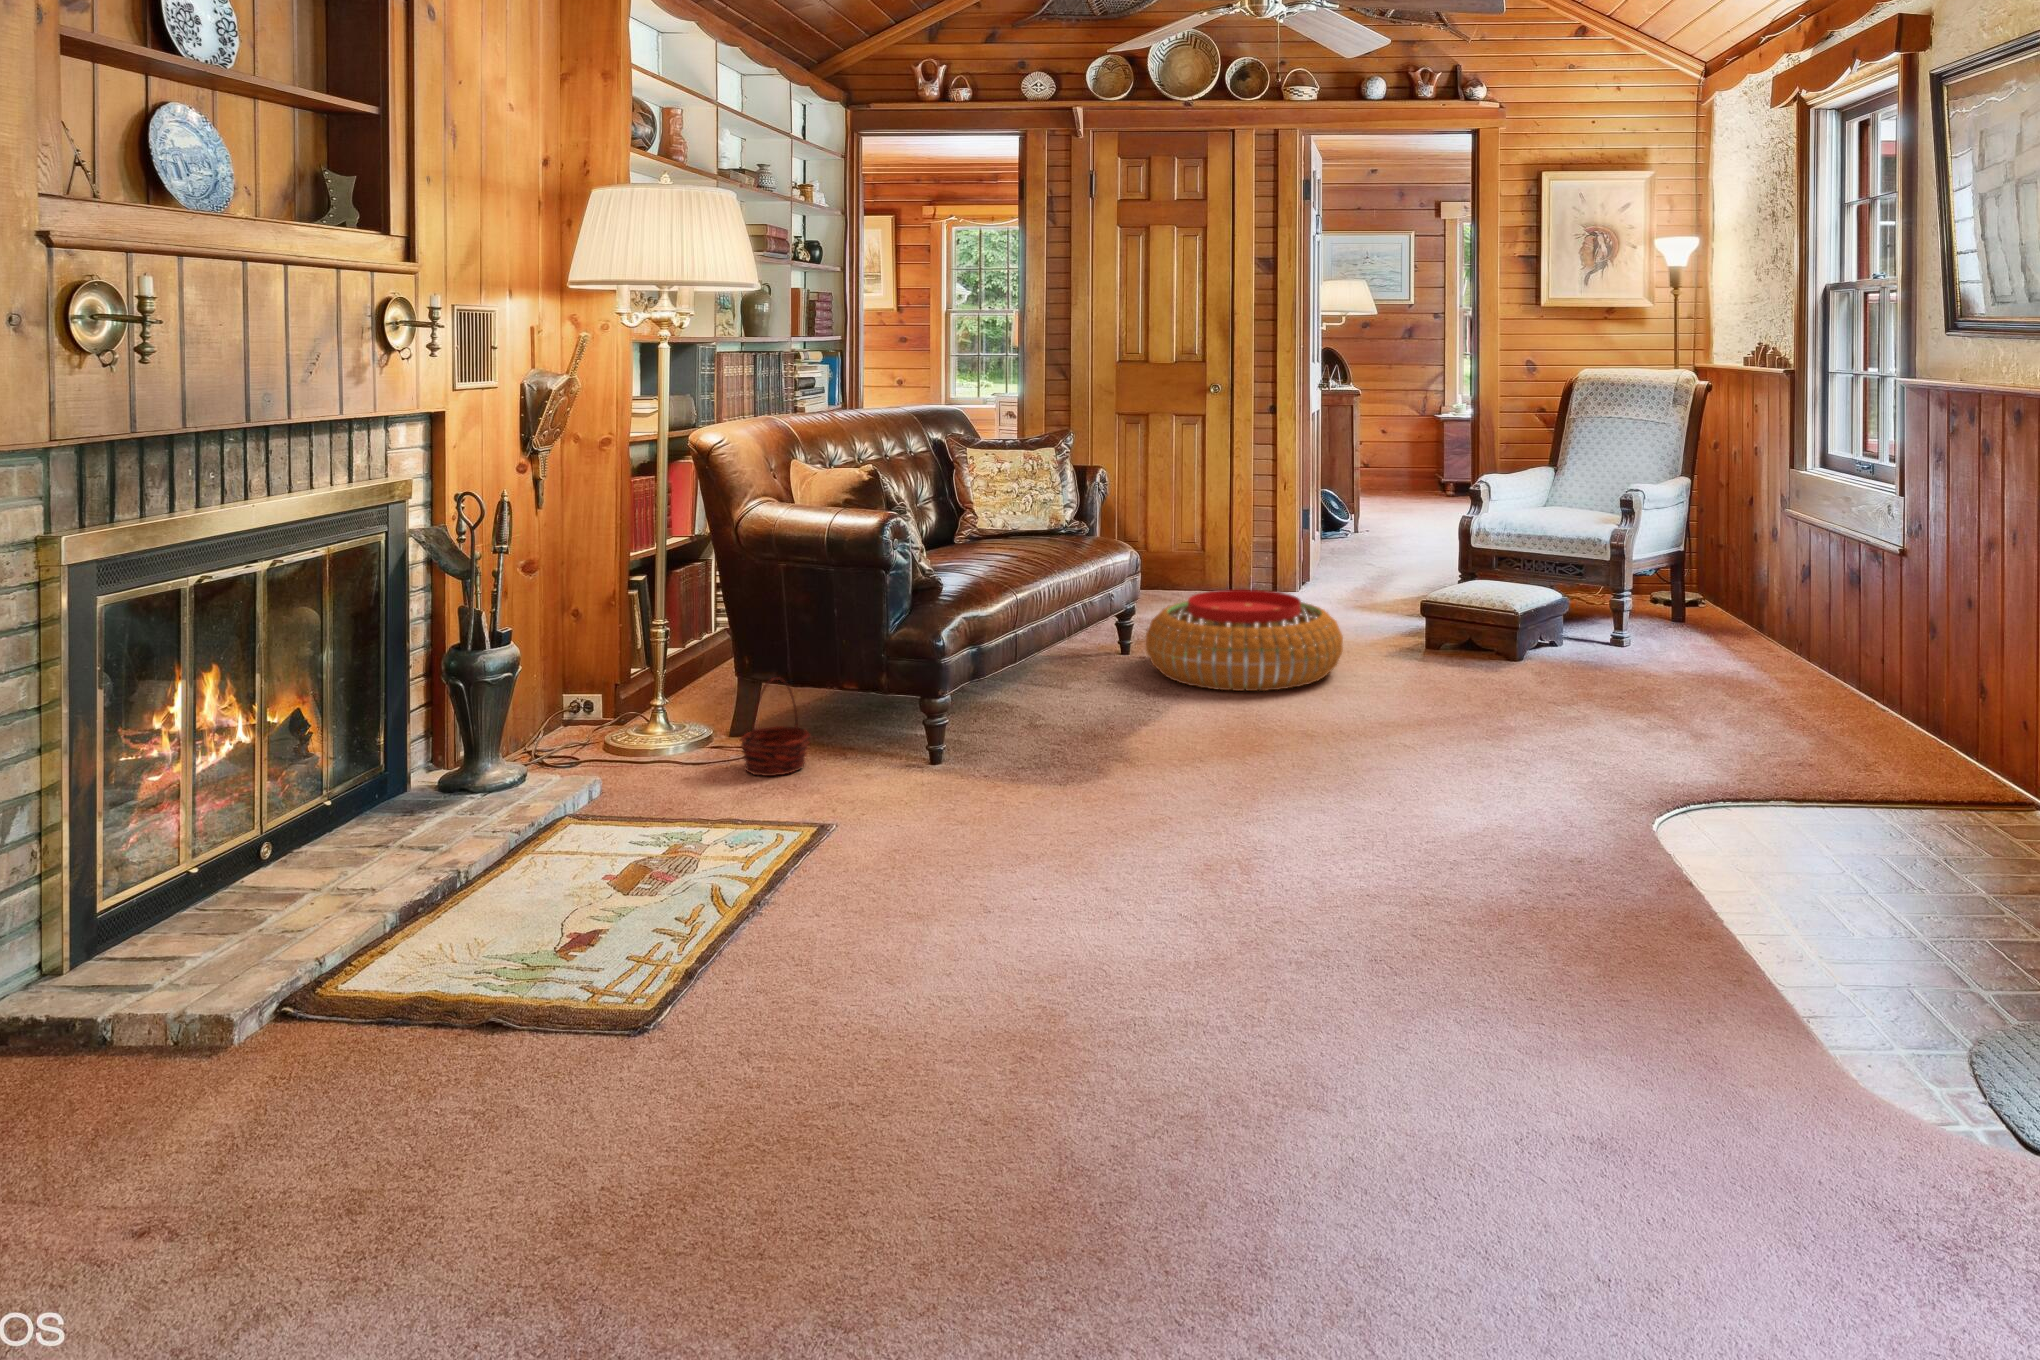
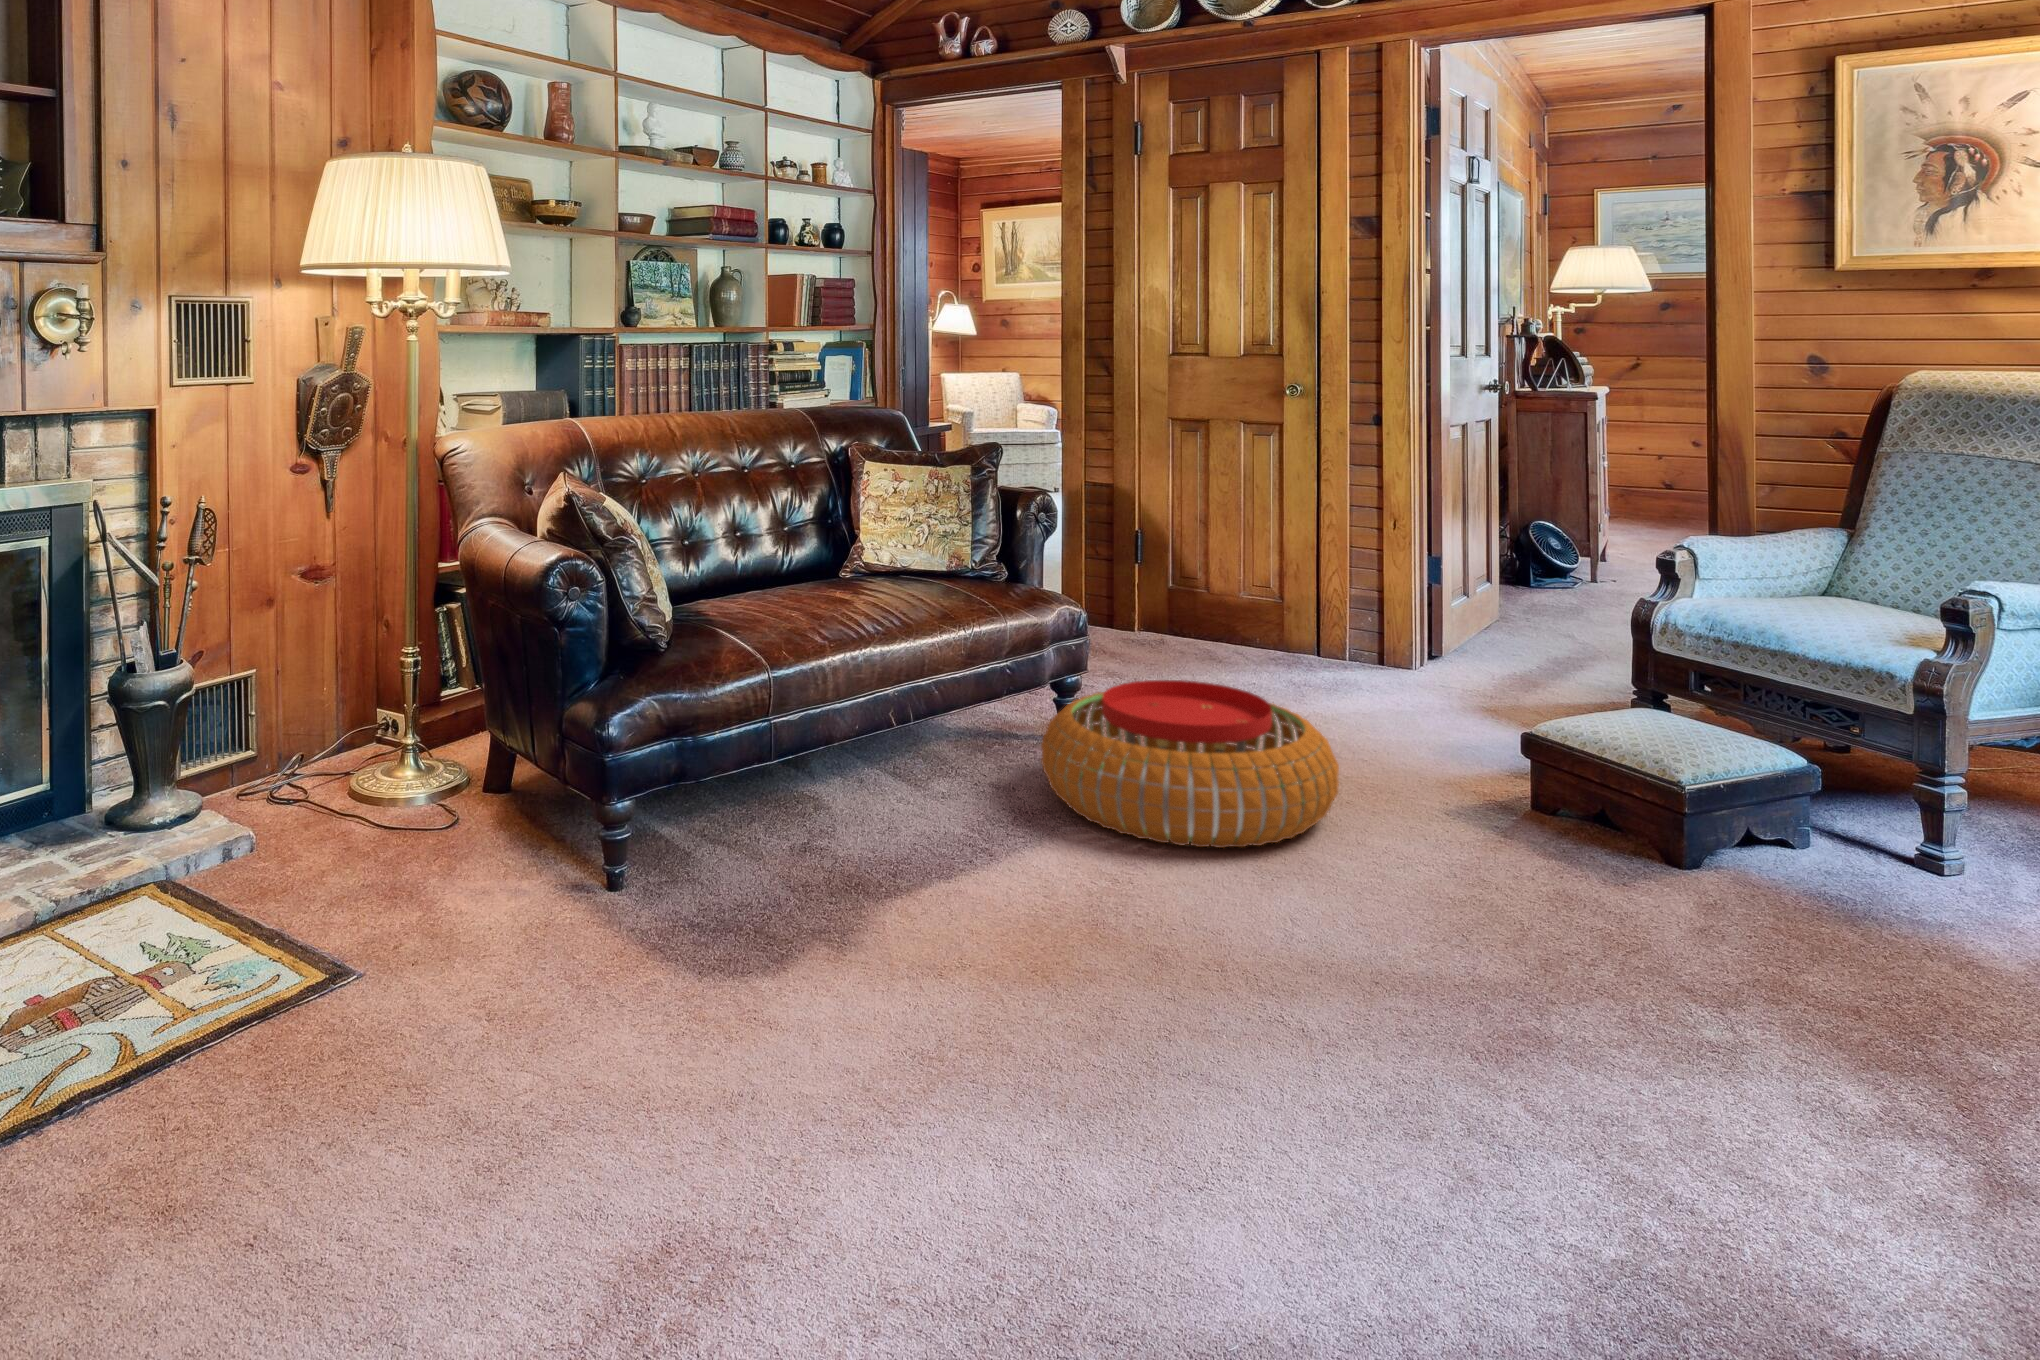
basket: present [740,677,810,776] -> none [414,740,499,862]

